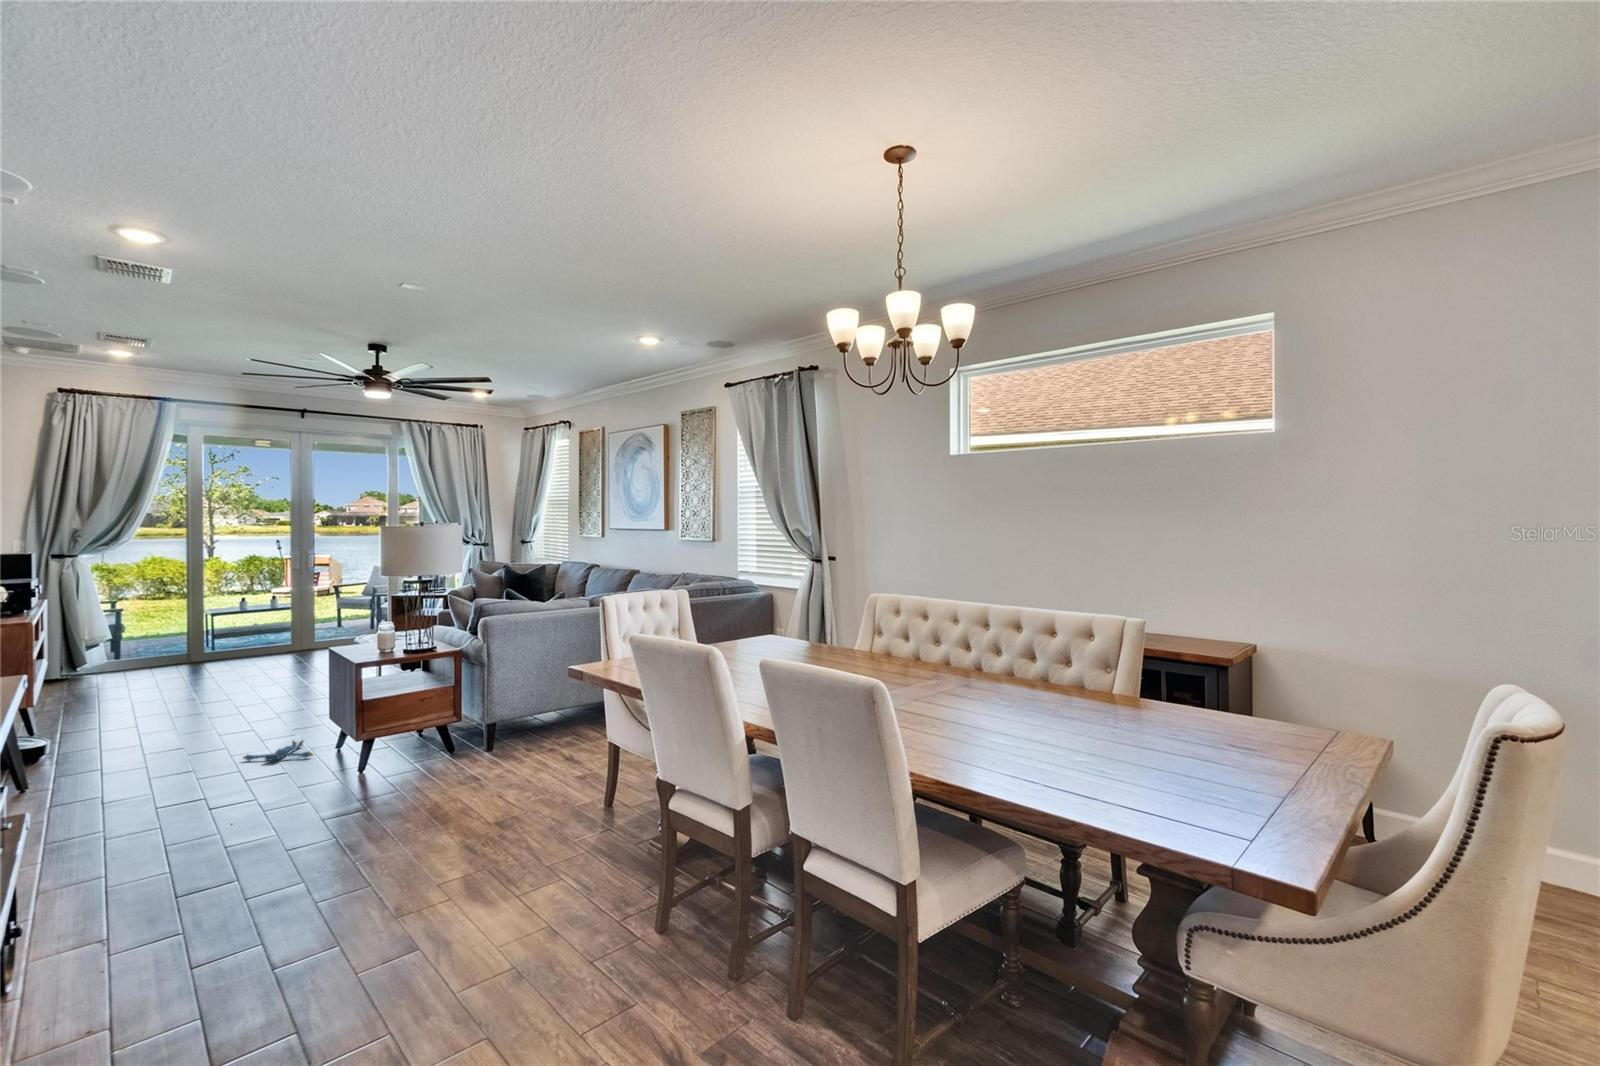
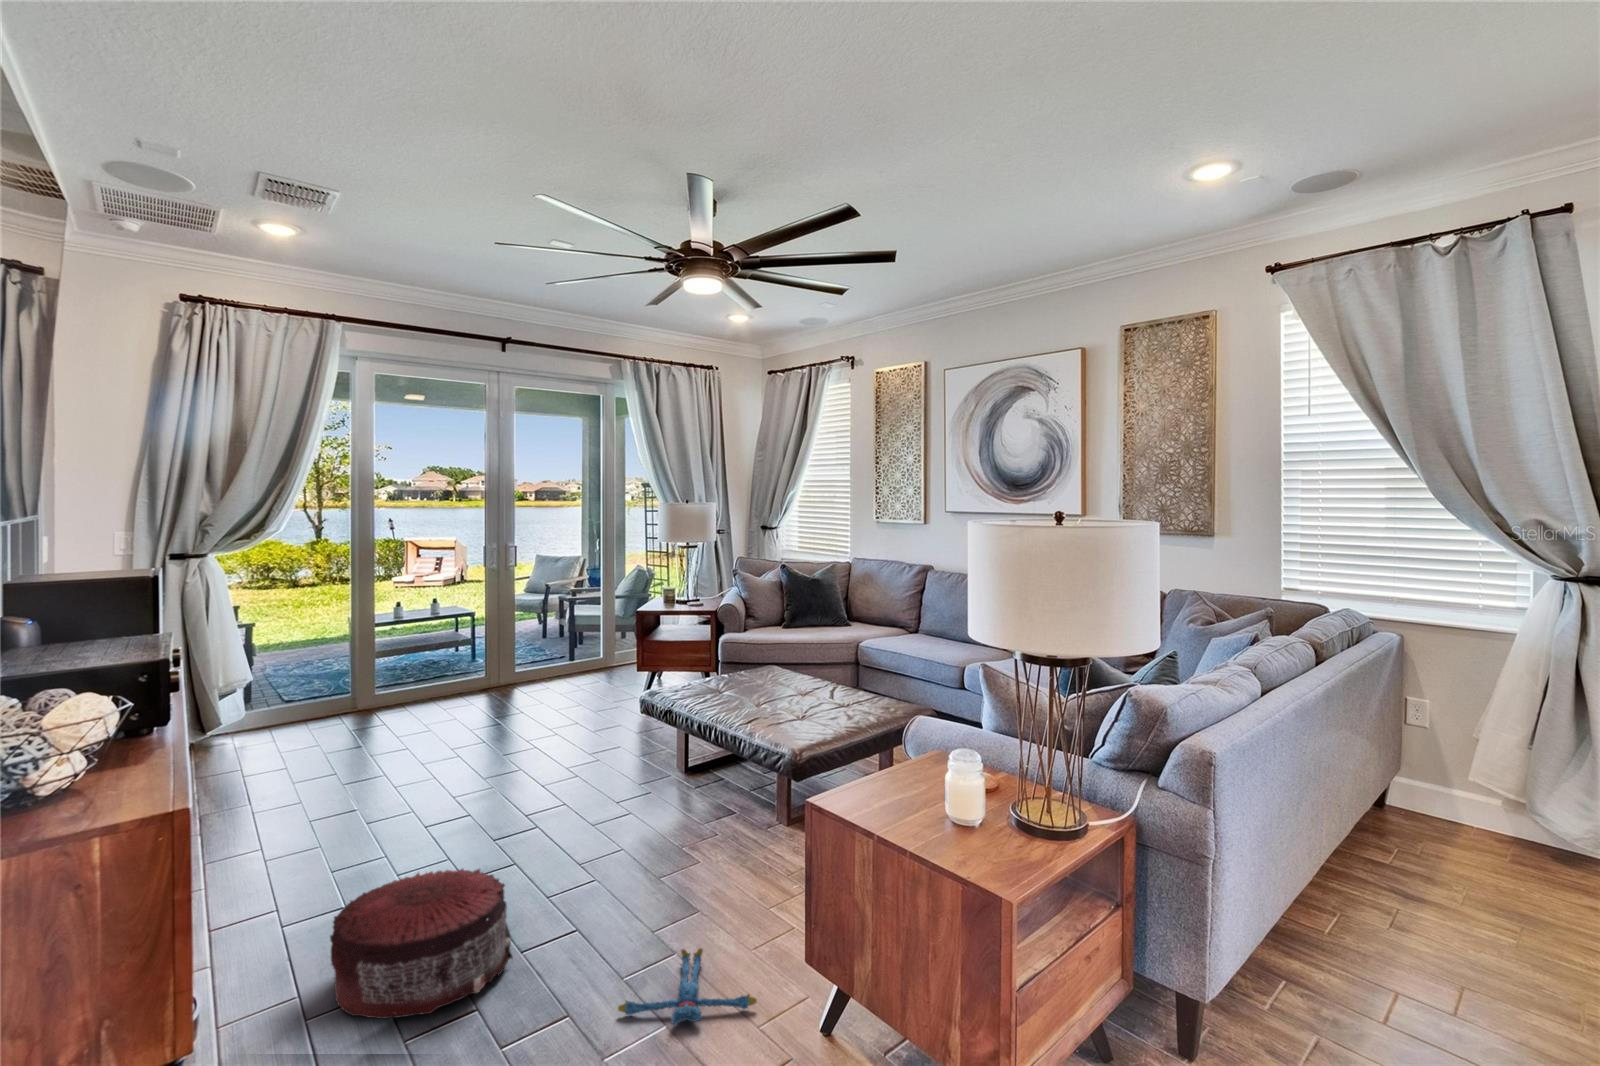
pouf: none [103,708,205,763] -> present [330,869,513,1019]

